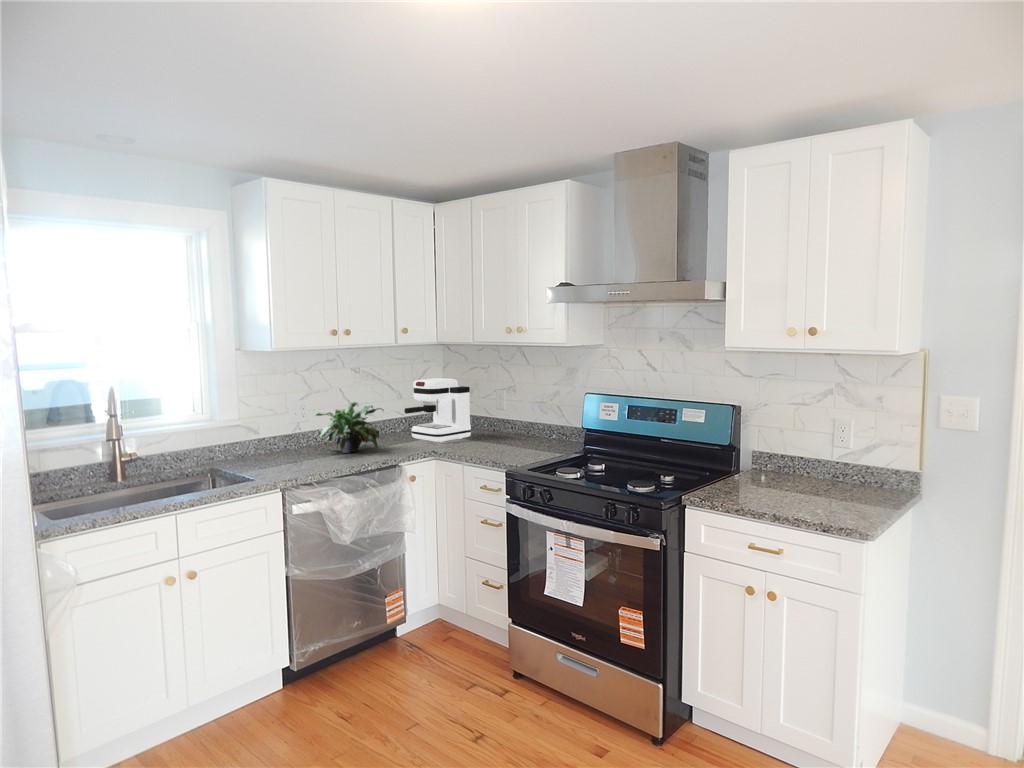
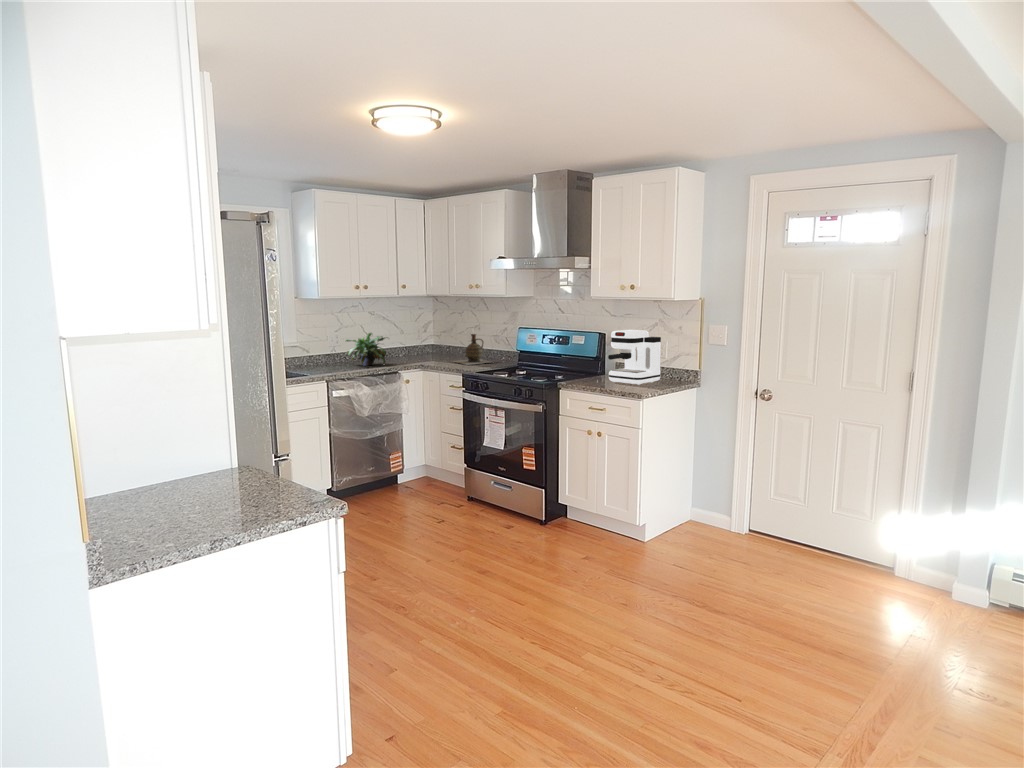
coffee maker: present [404,378,471,443] -> present [608,330,661,385]
ceramic jug: none [478,400,542,449] -> present [454,334,491,365]

